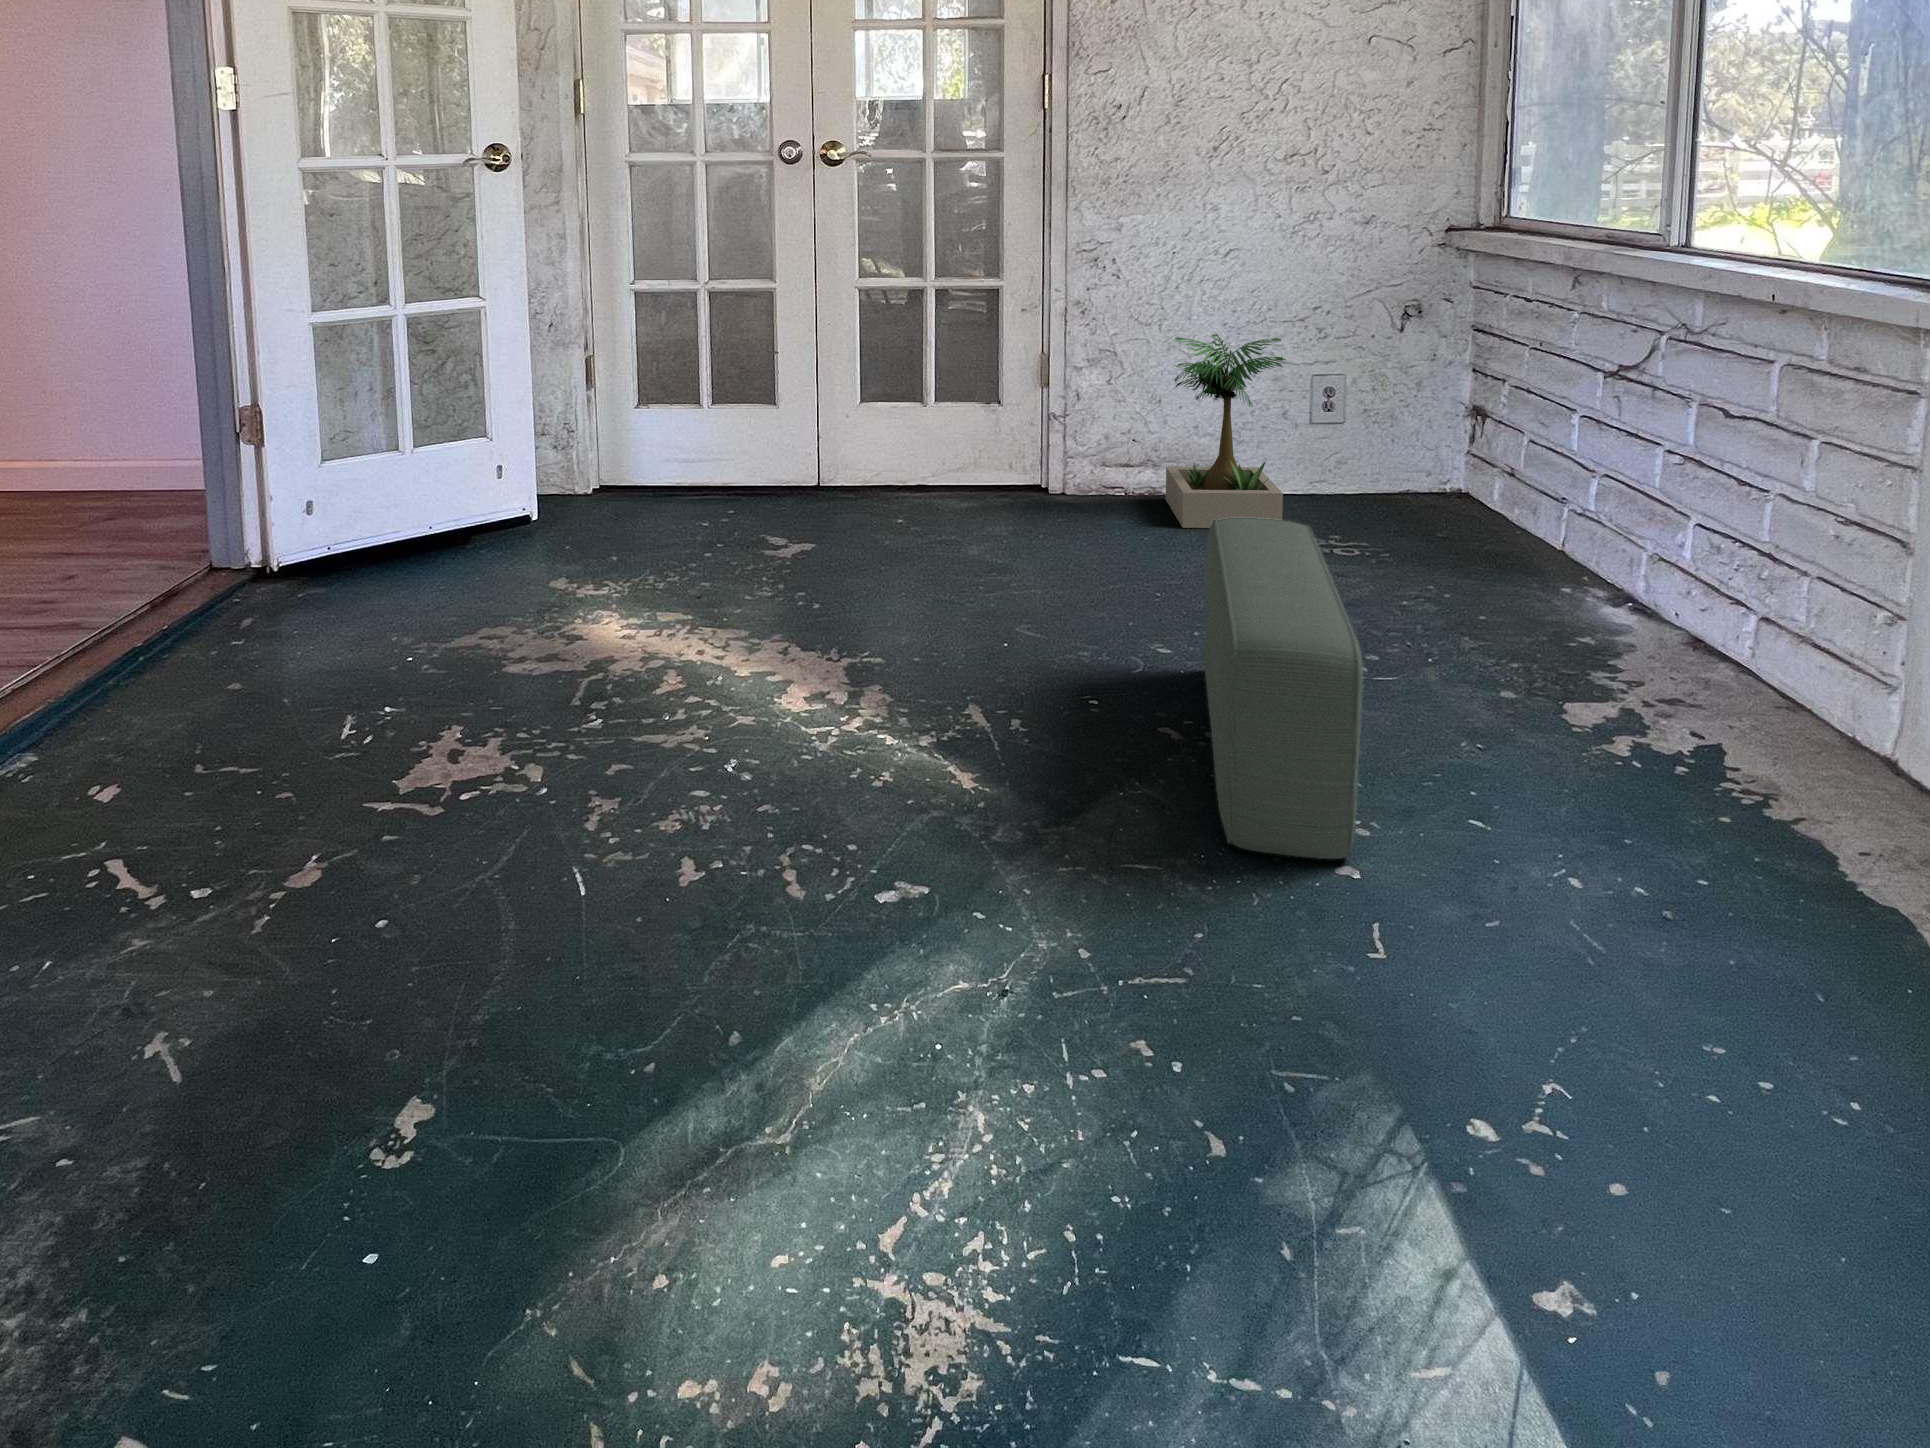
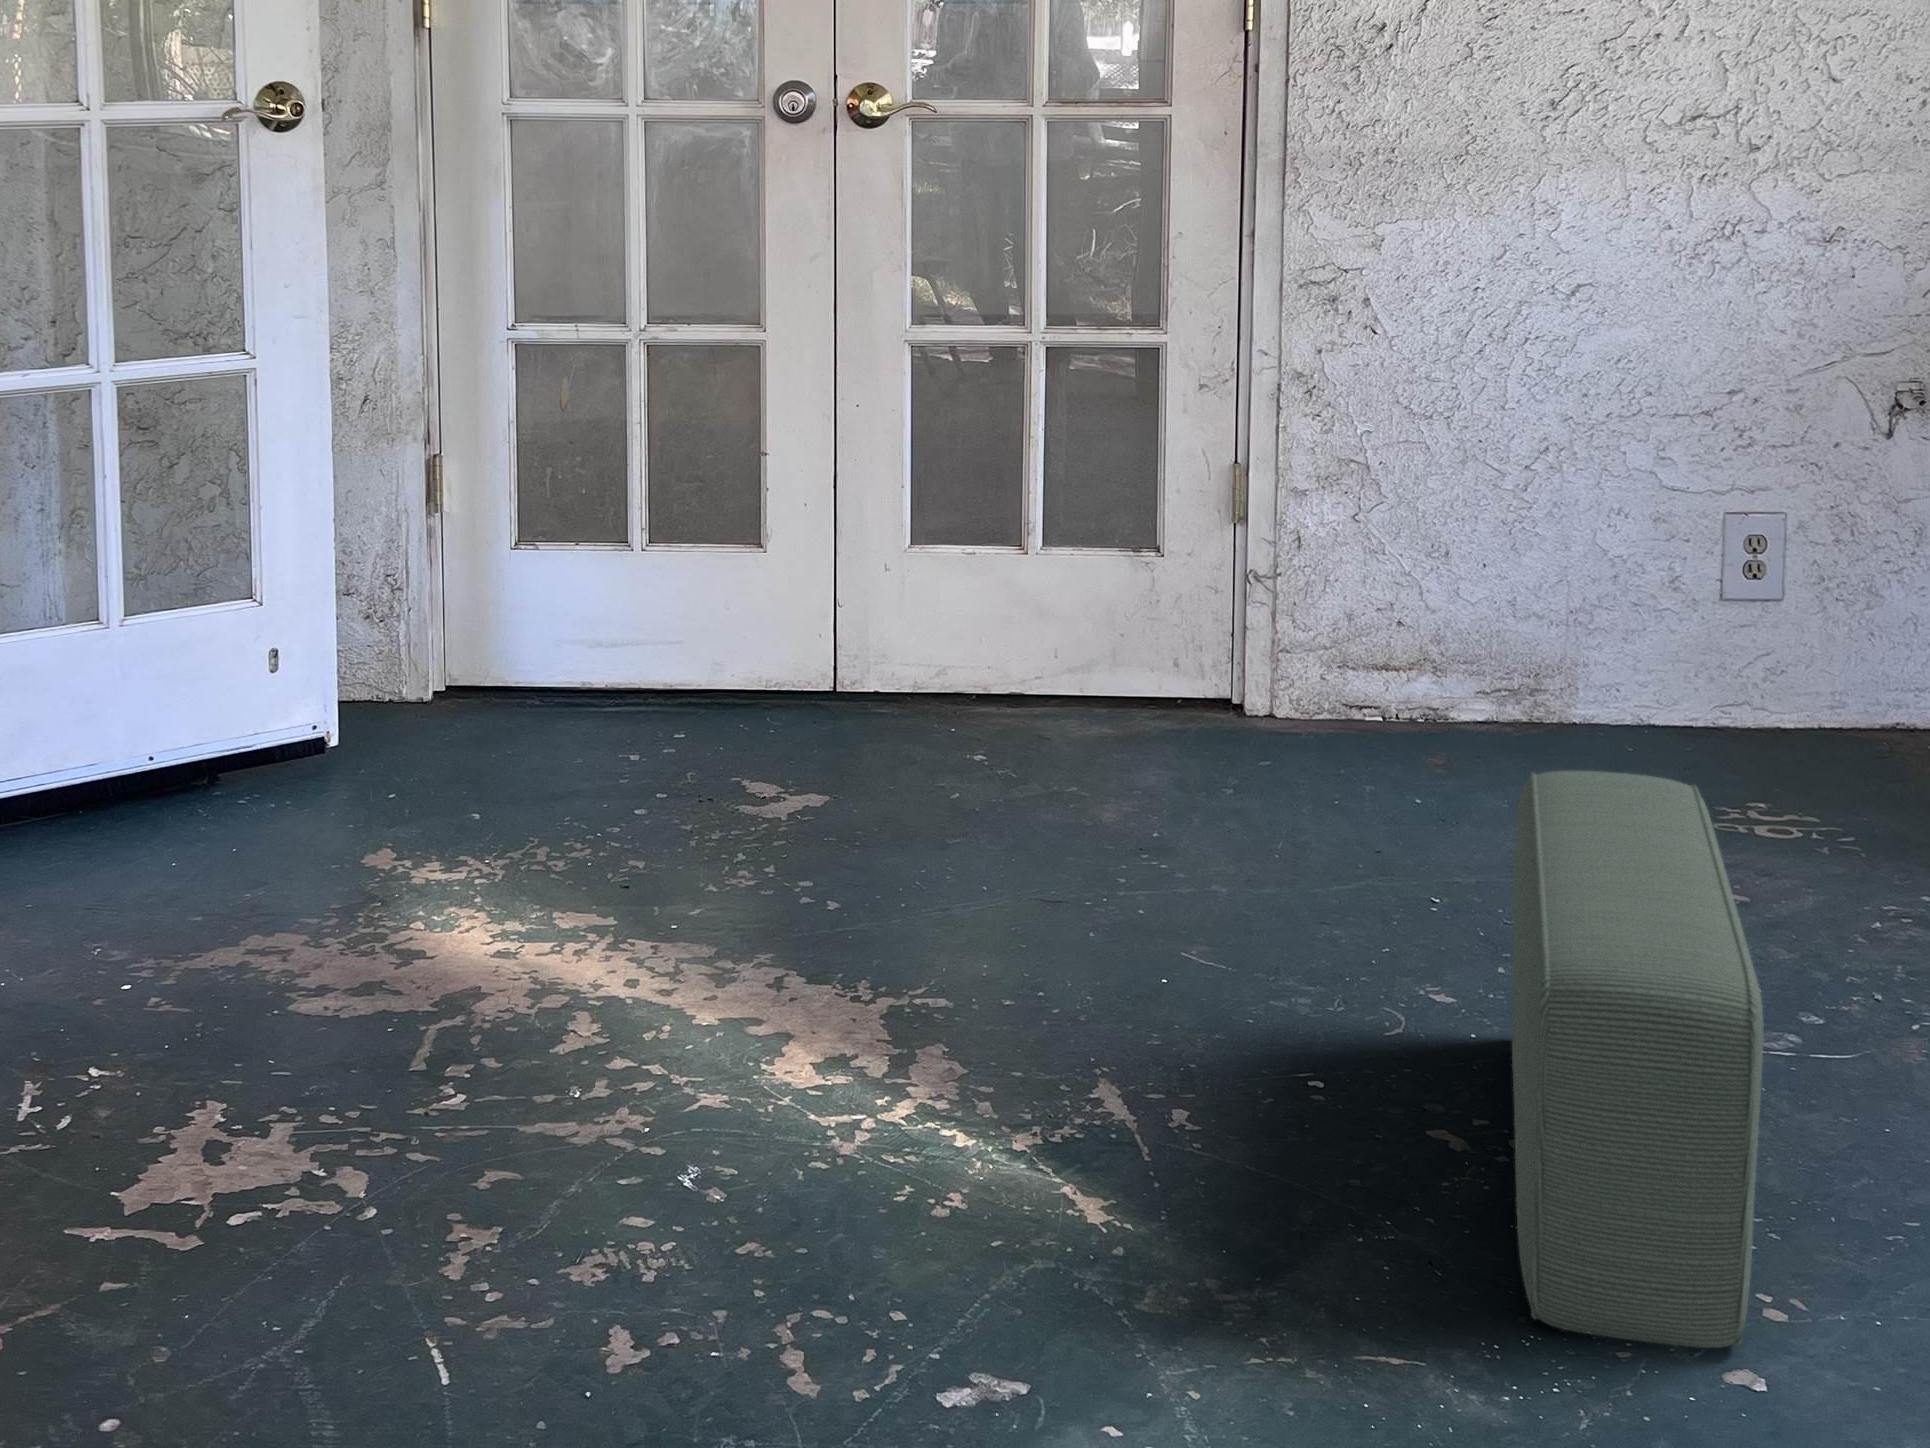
potted plant: present [1166,333,1286,528] -> none [1462,433,1717,795]

